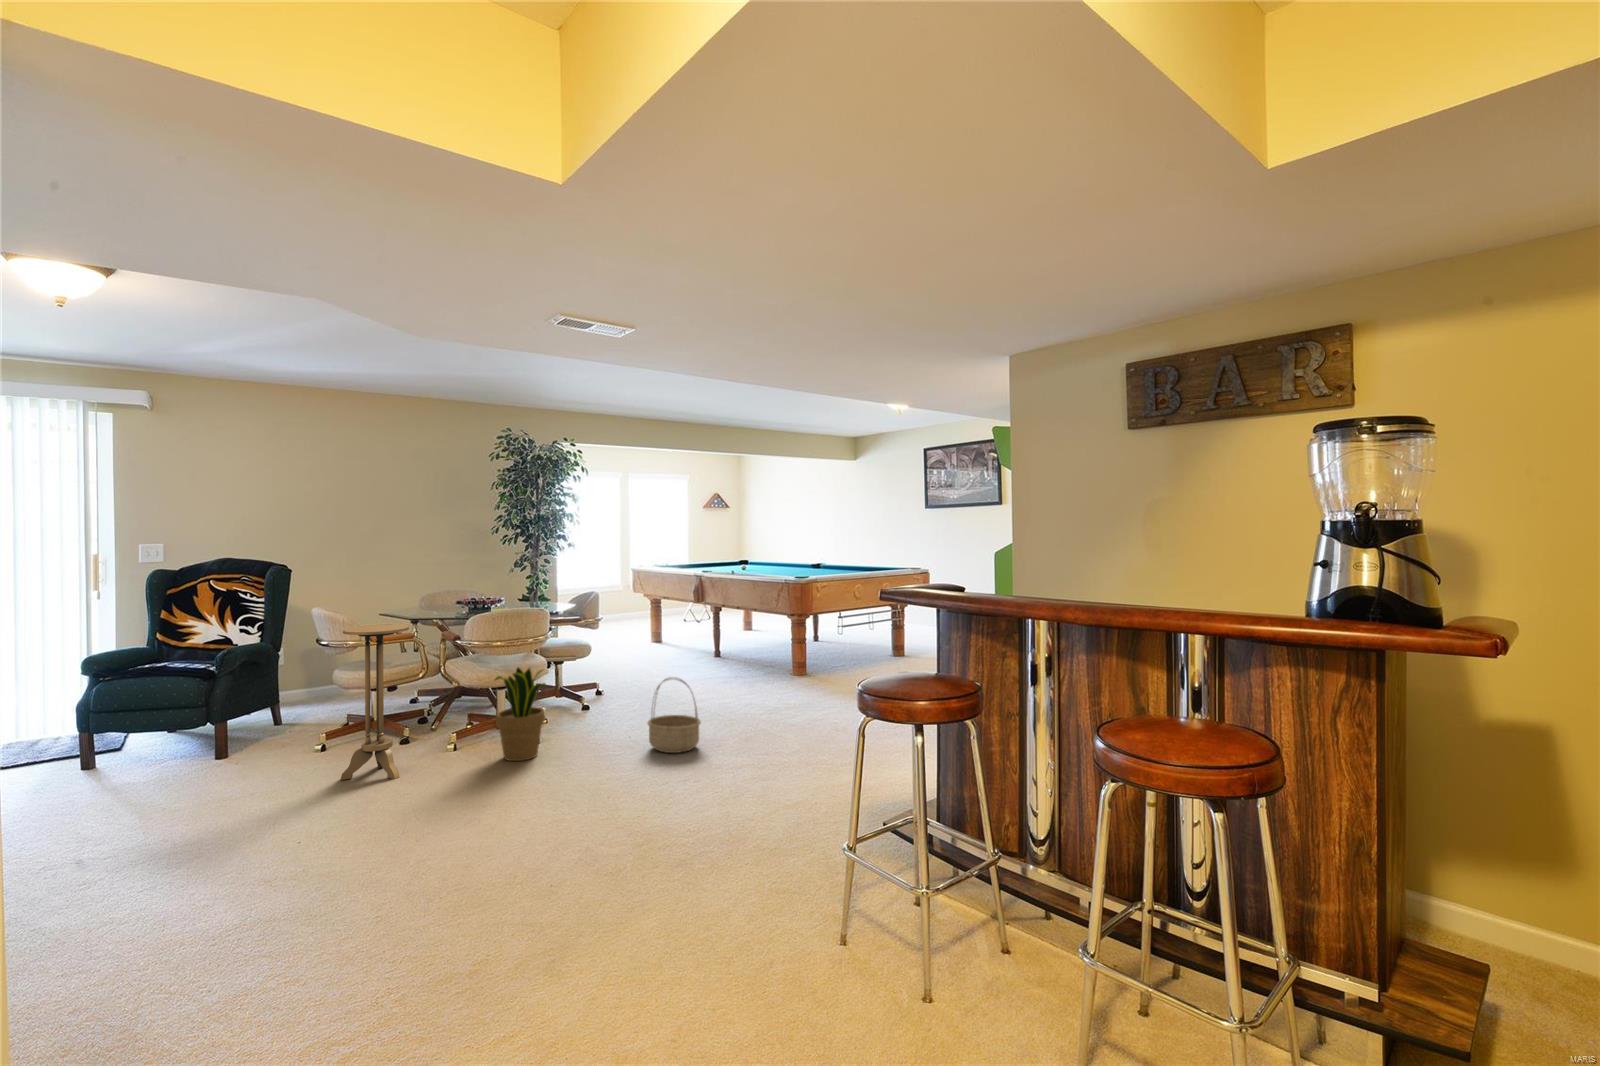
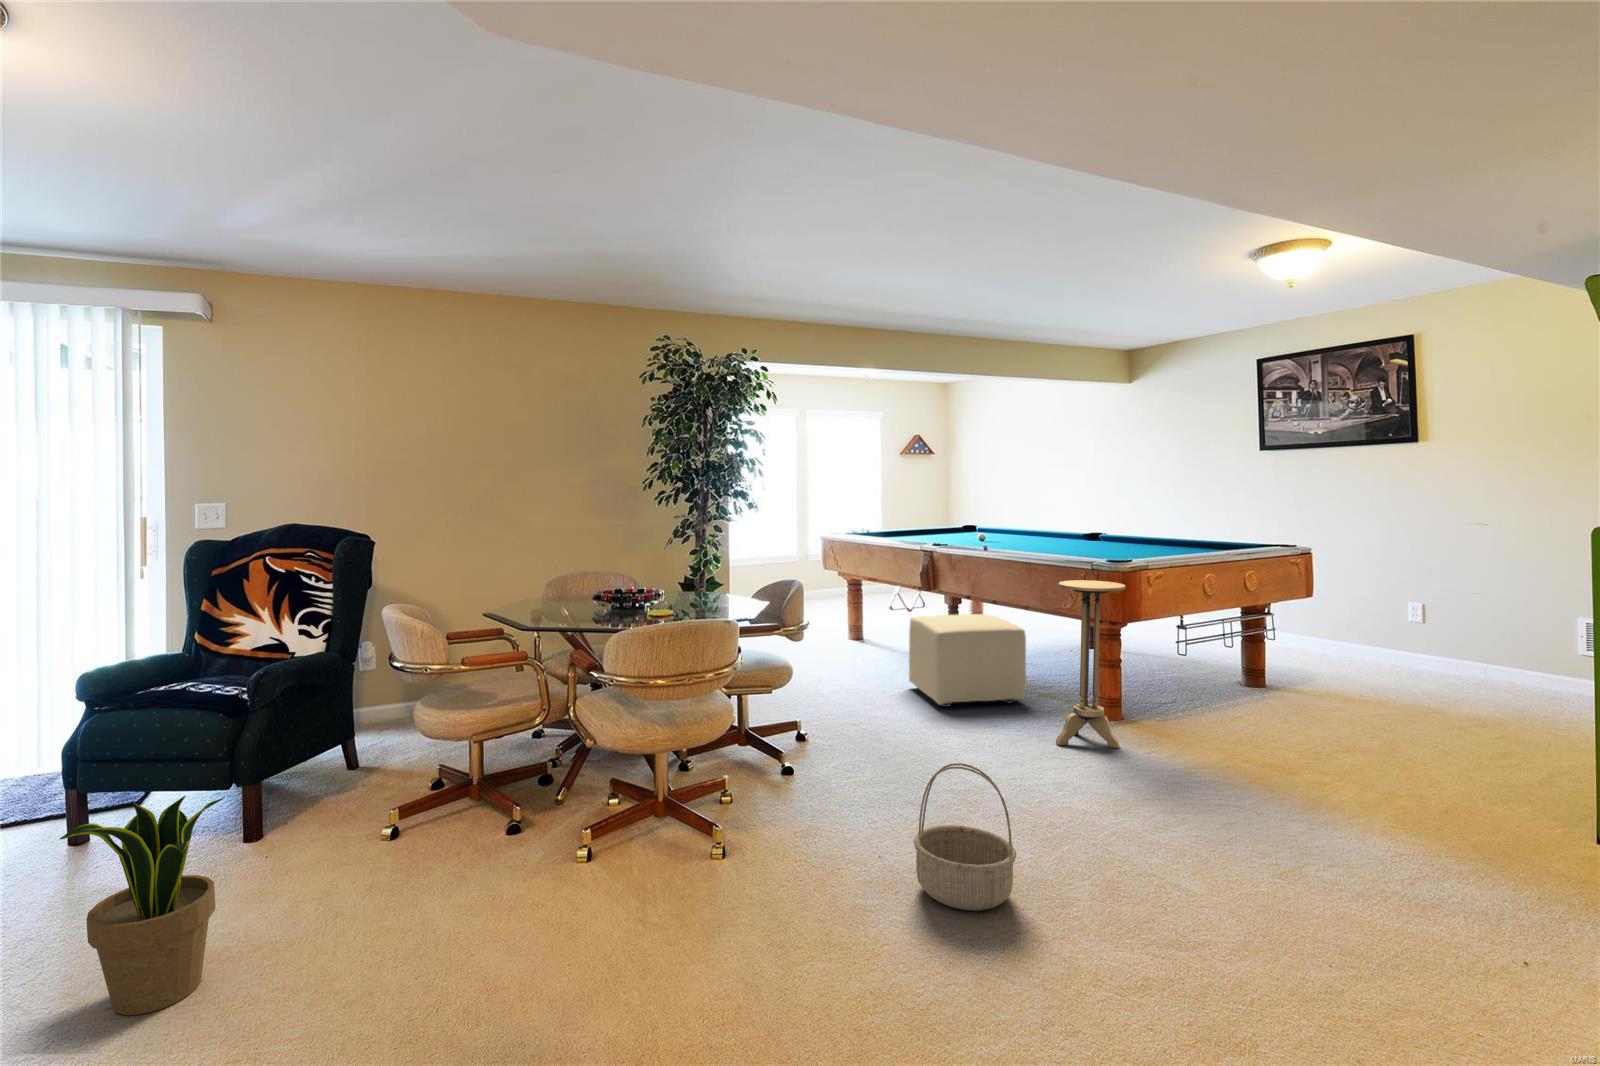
ottoman: none [681,616,753,675] -> present [909,614,1026,707]
side table: present [340,624,409,780] -> present [1056,580,1125,748]
potted plant: present [495,667,546,761] -> present [60,796,223,1015]

